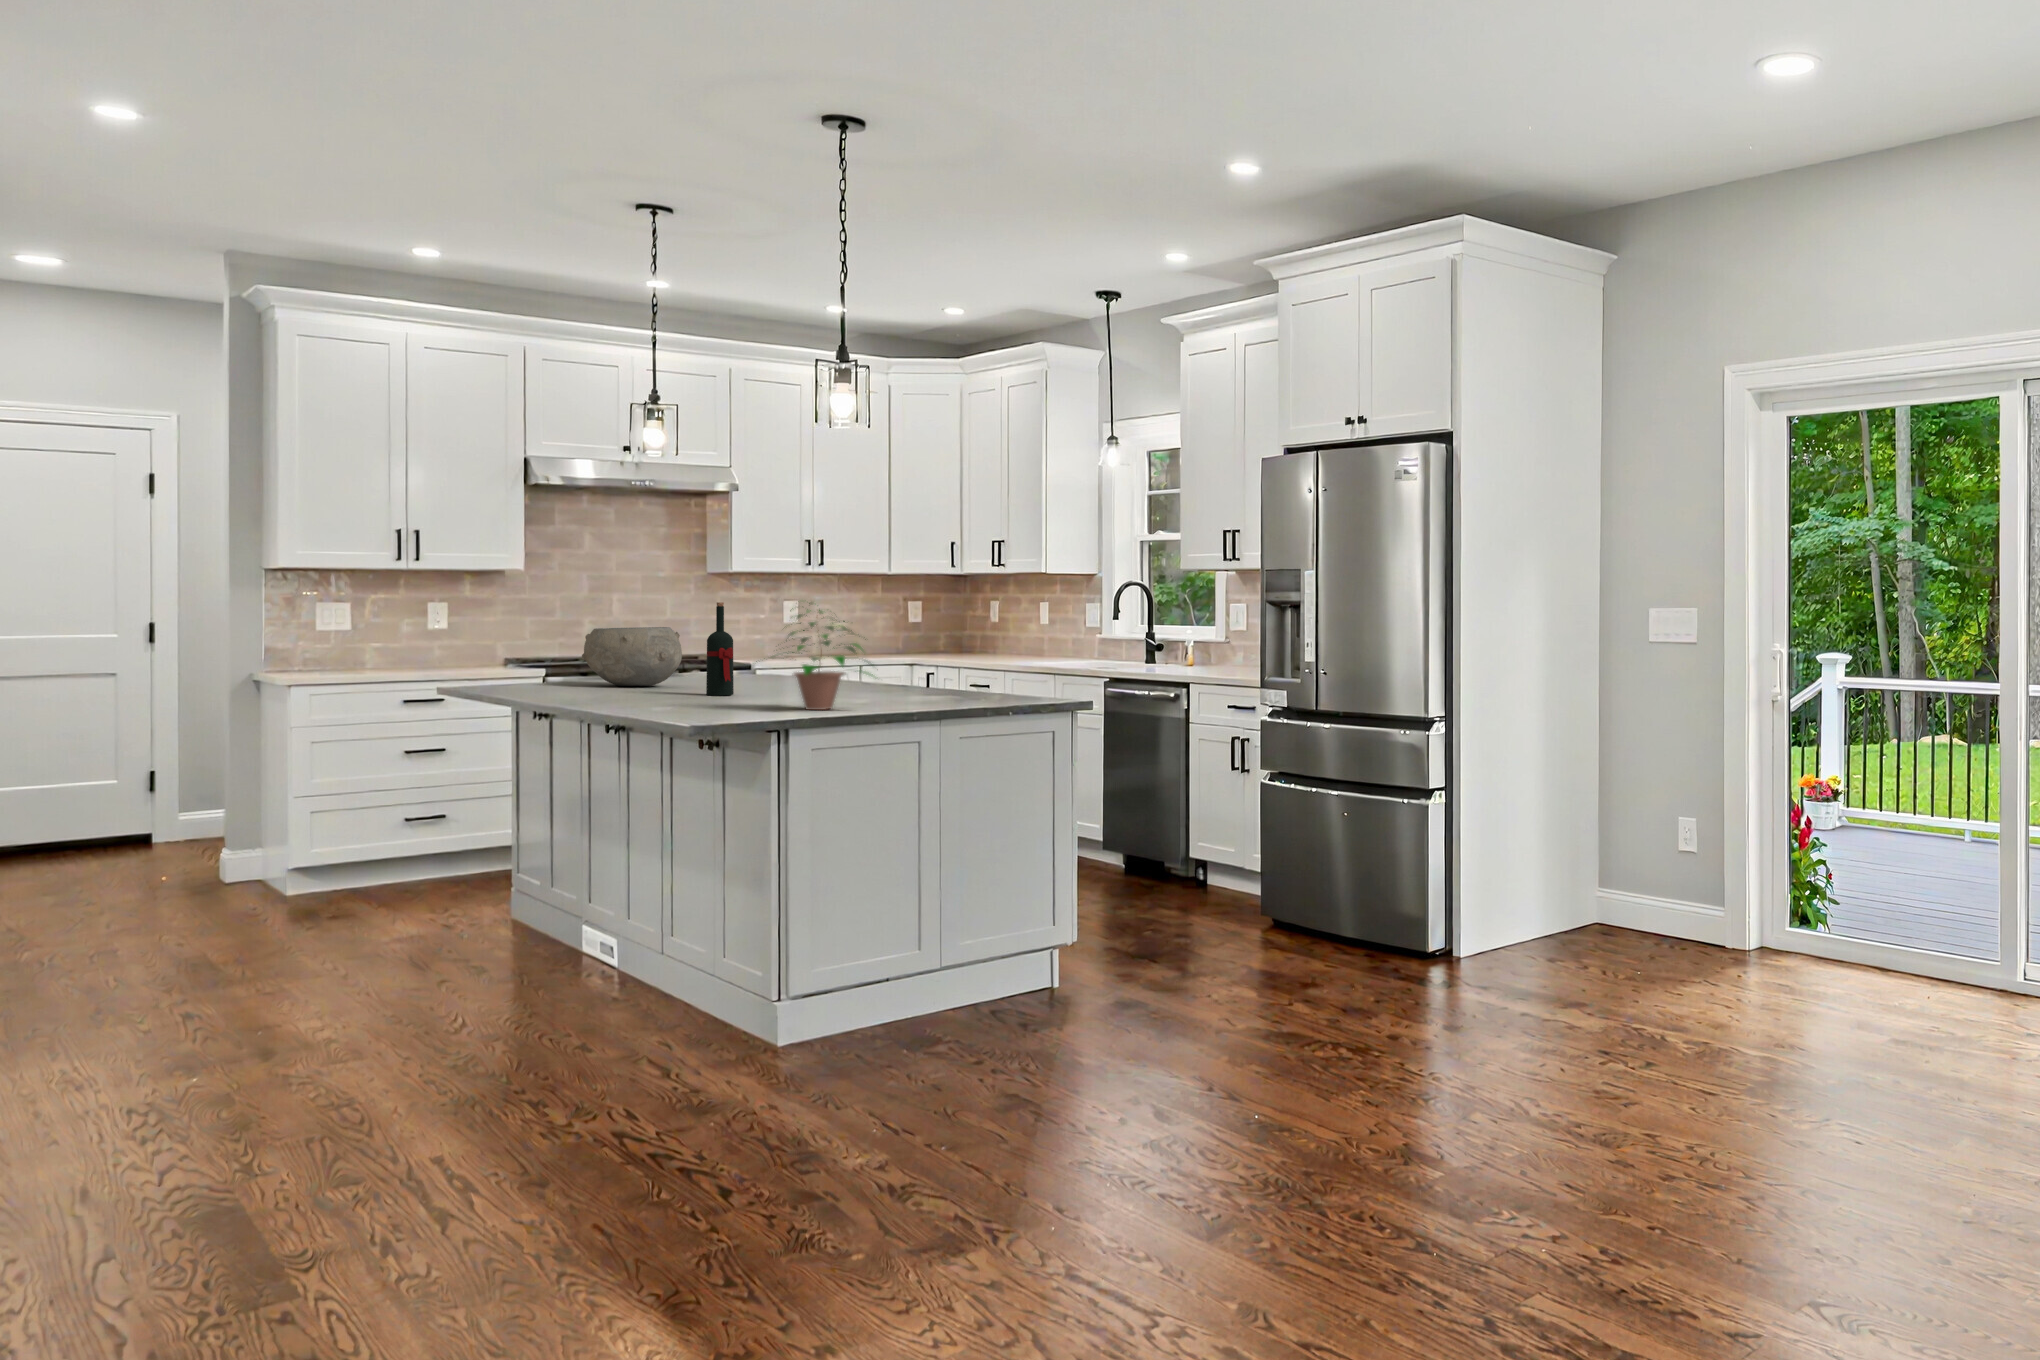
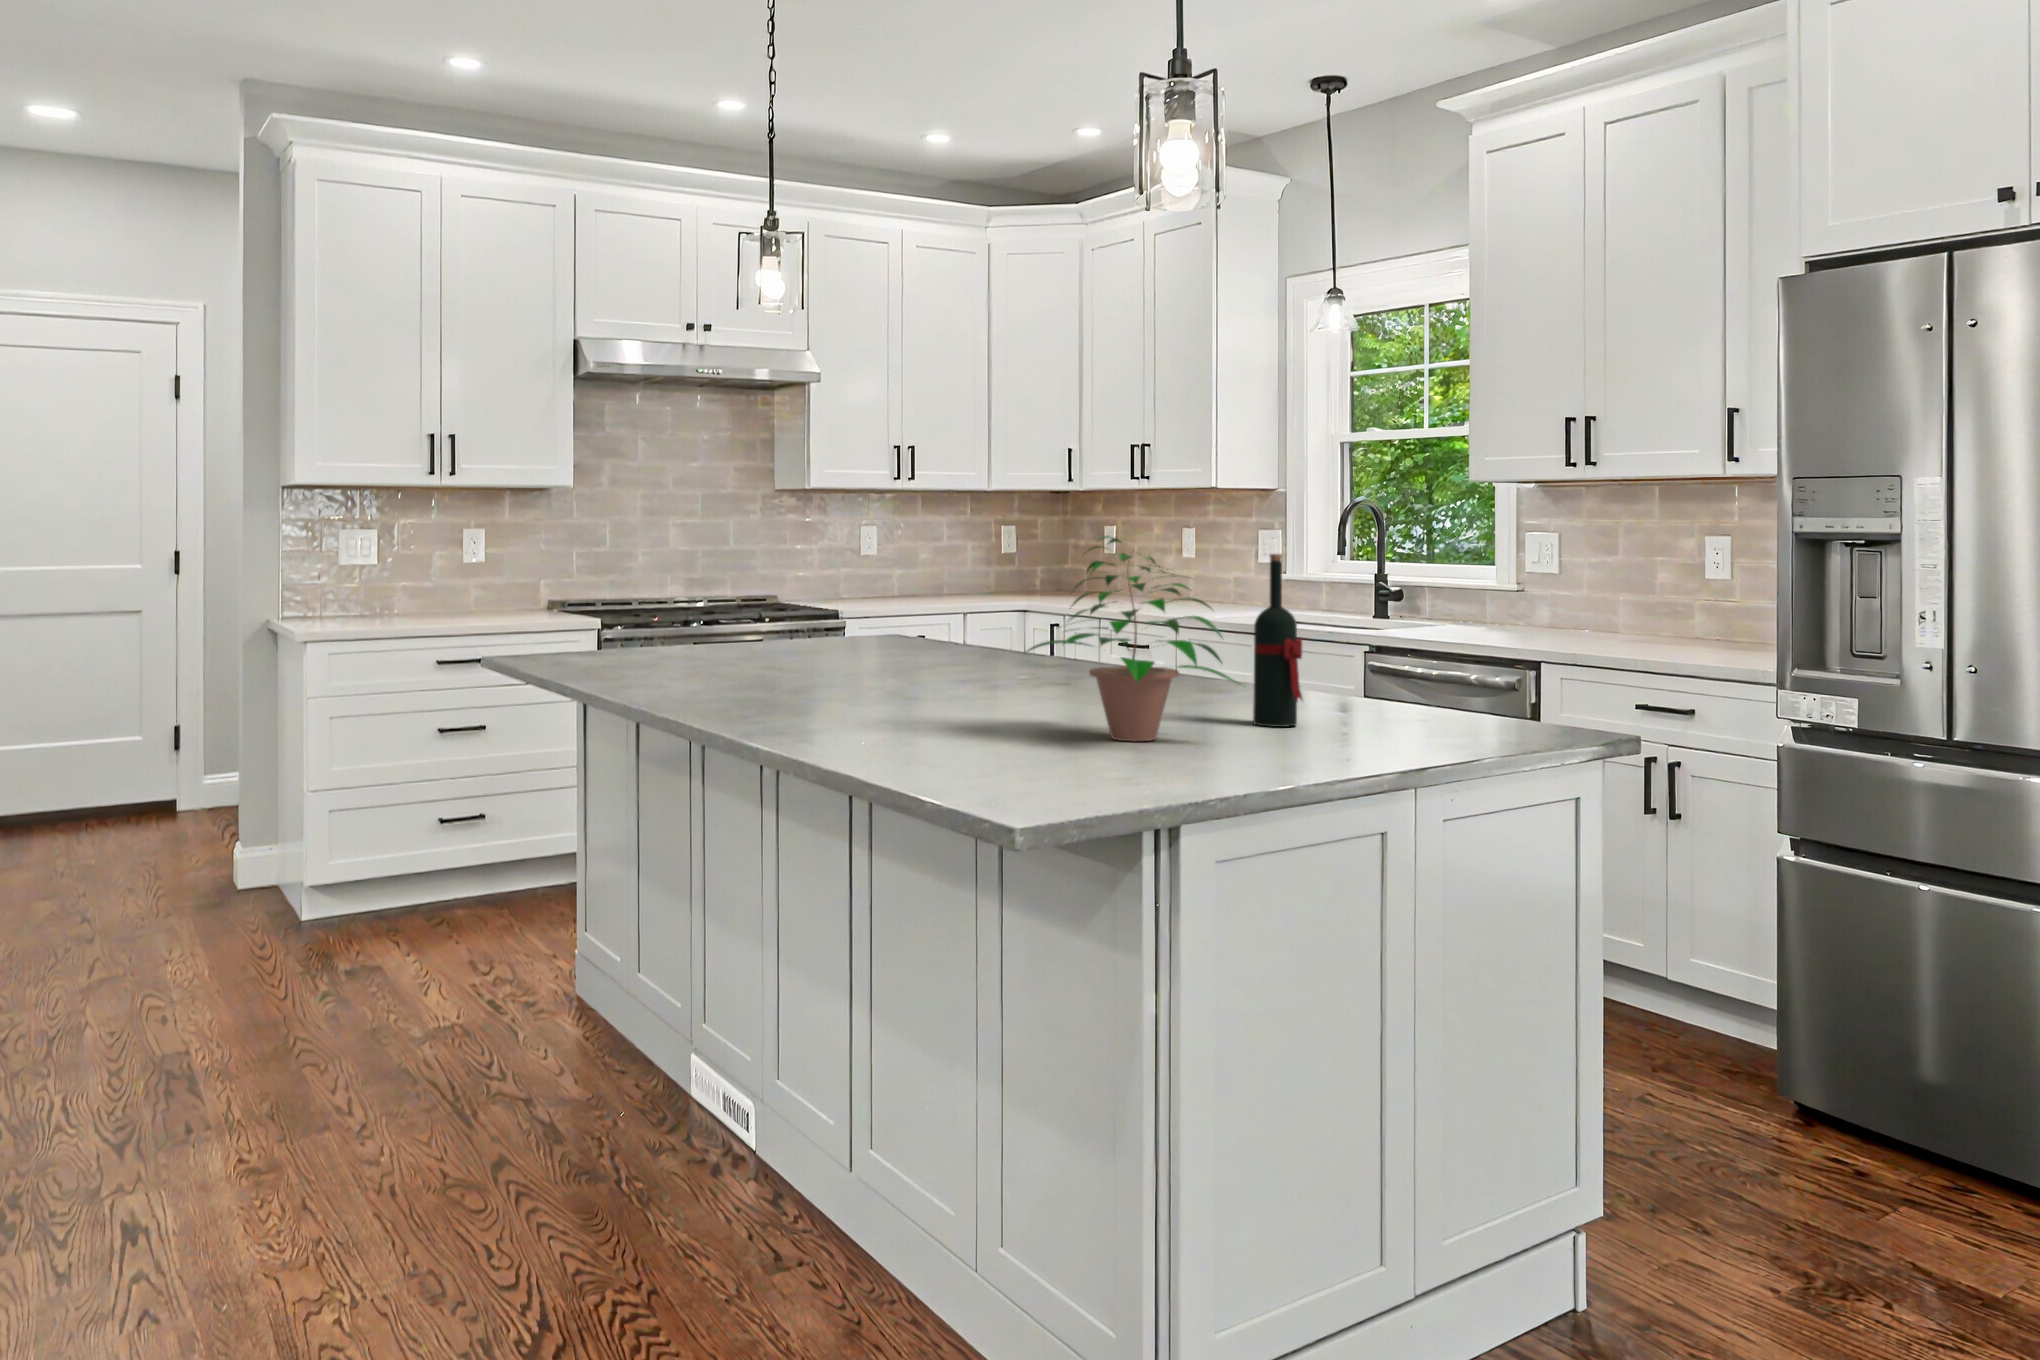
wine bottle: present [706,602,734,696] -> present [1253,554,1302,727]
ceramic bowl: present [582,627,682,686] -> none [694,573,831,666]

